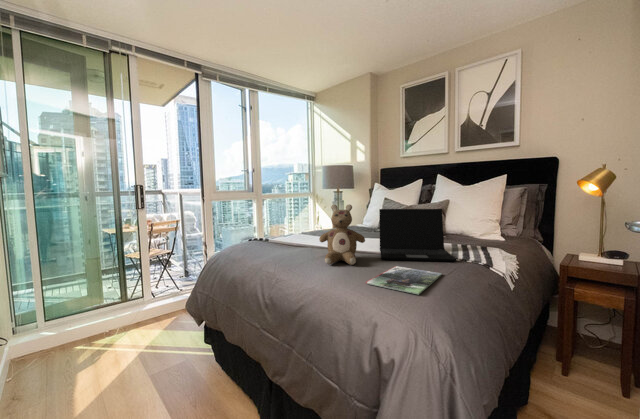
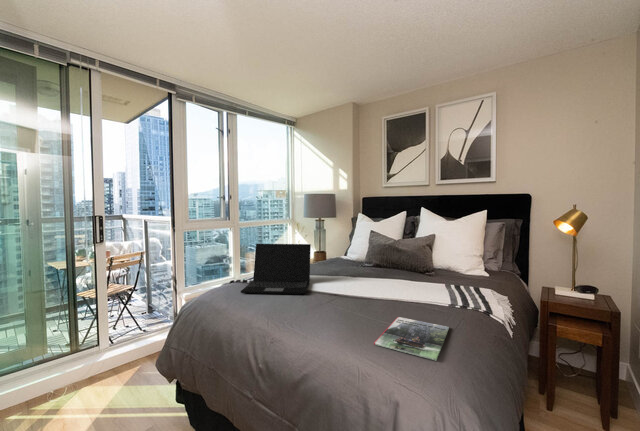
stuffed bear: present [319,205,365,265] -> none [313,248,363,316]
laptop: present [379,209,456,261] -> present [241,244,311,294]

